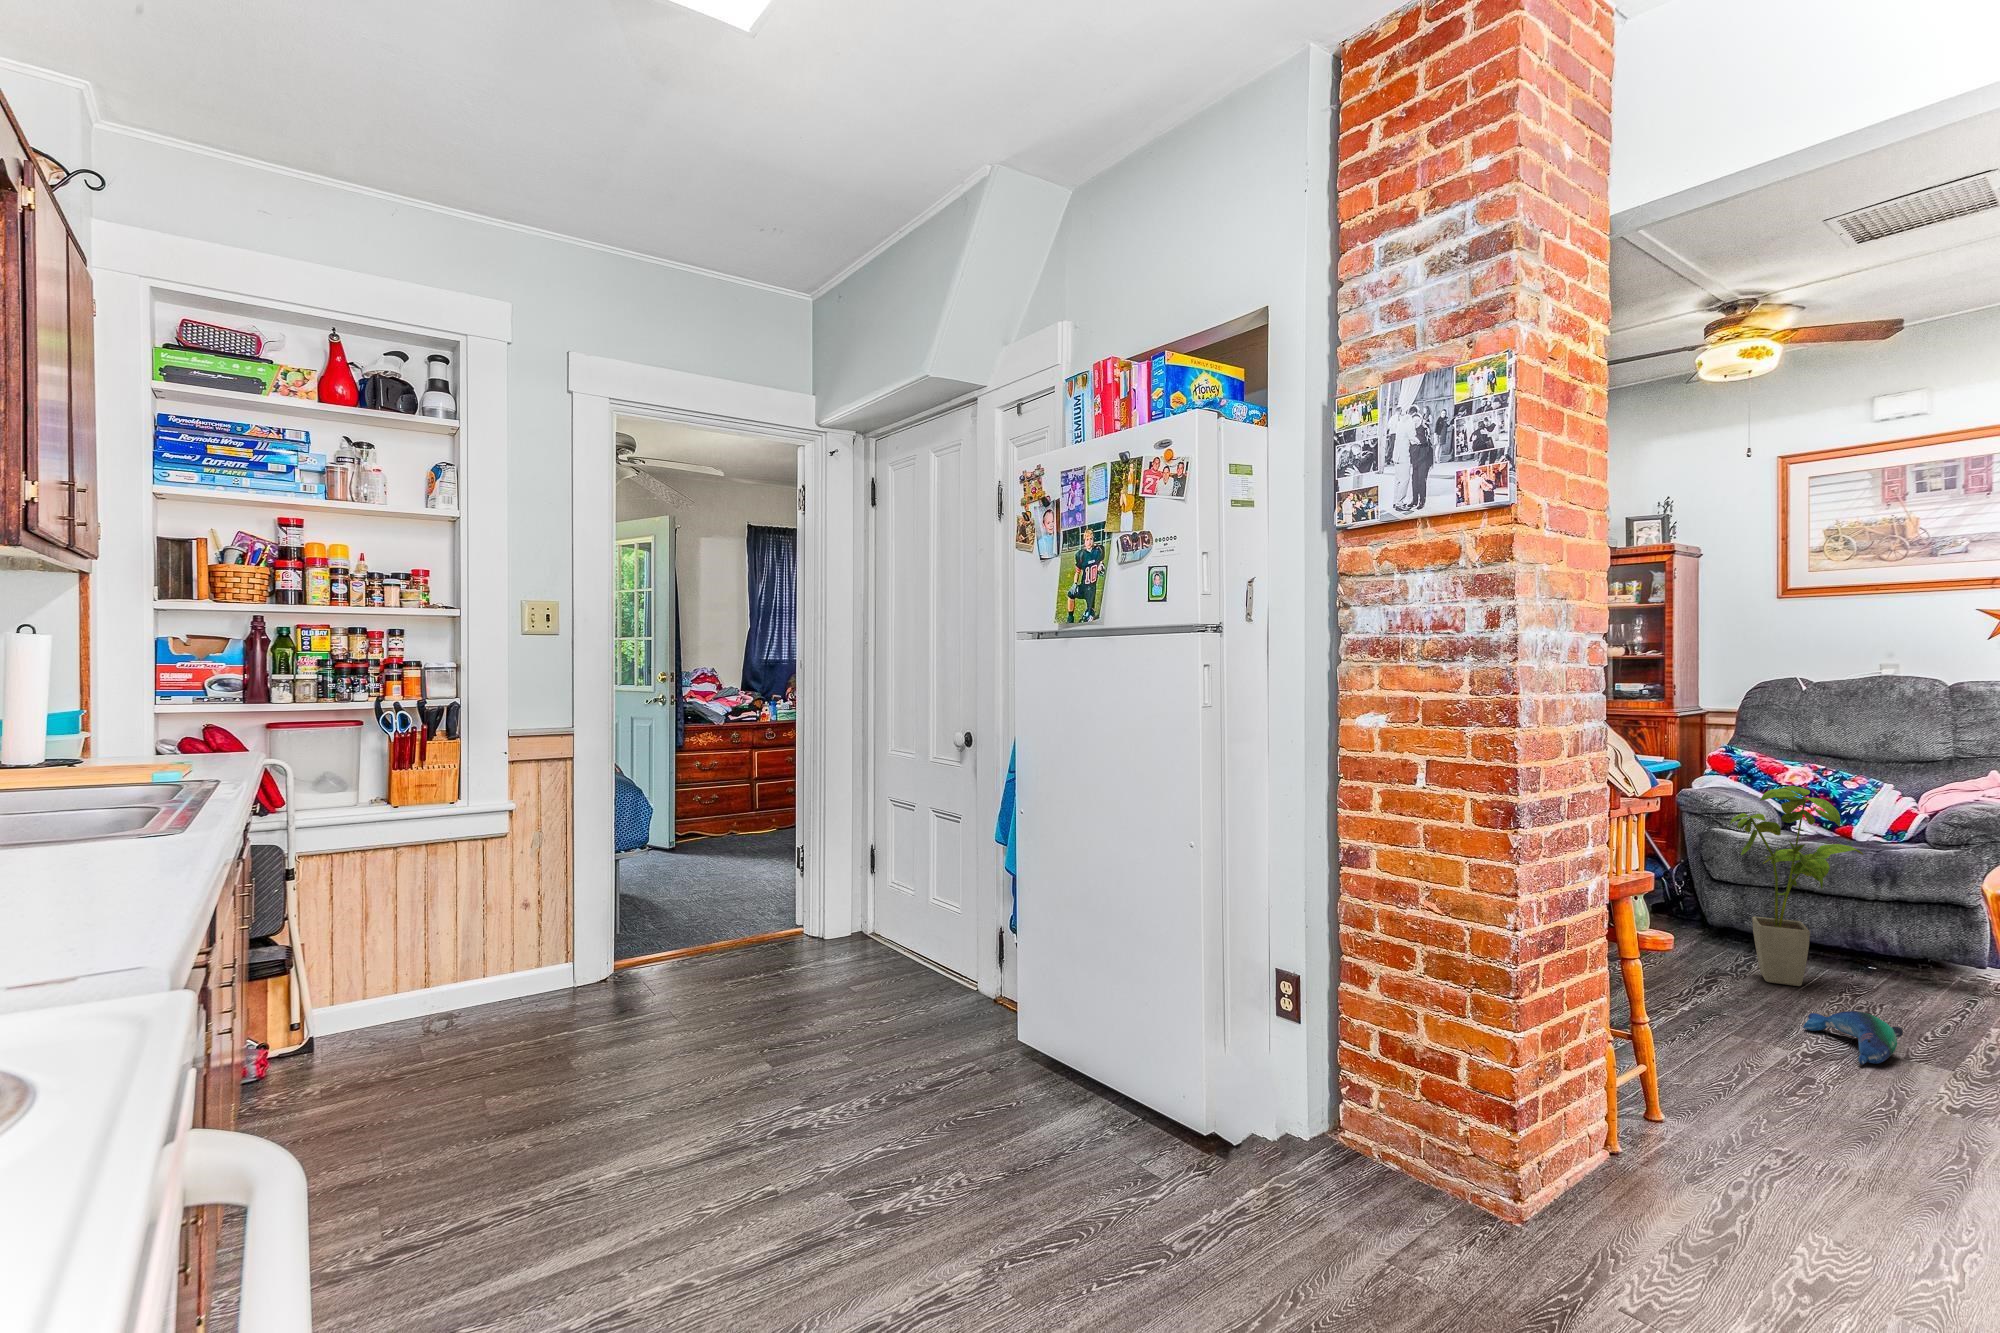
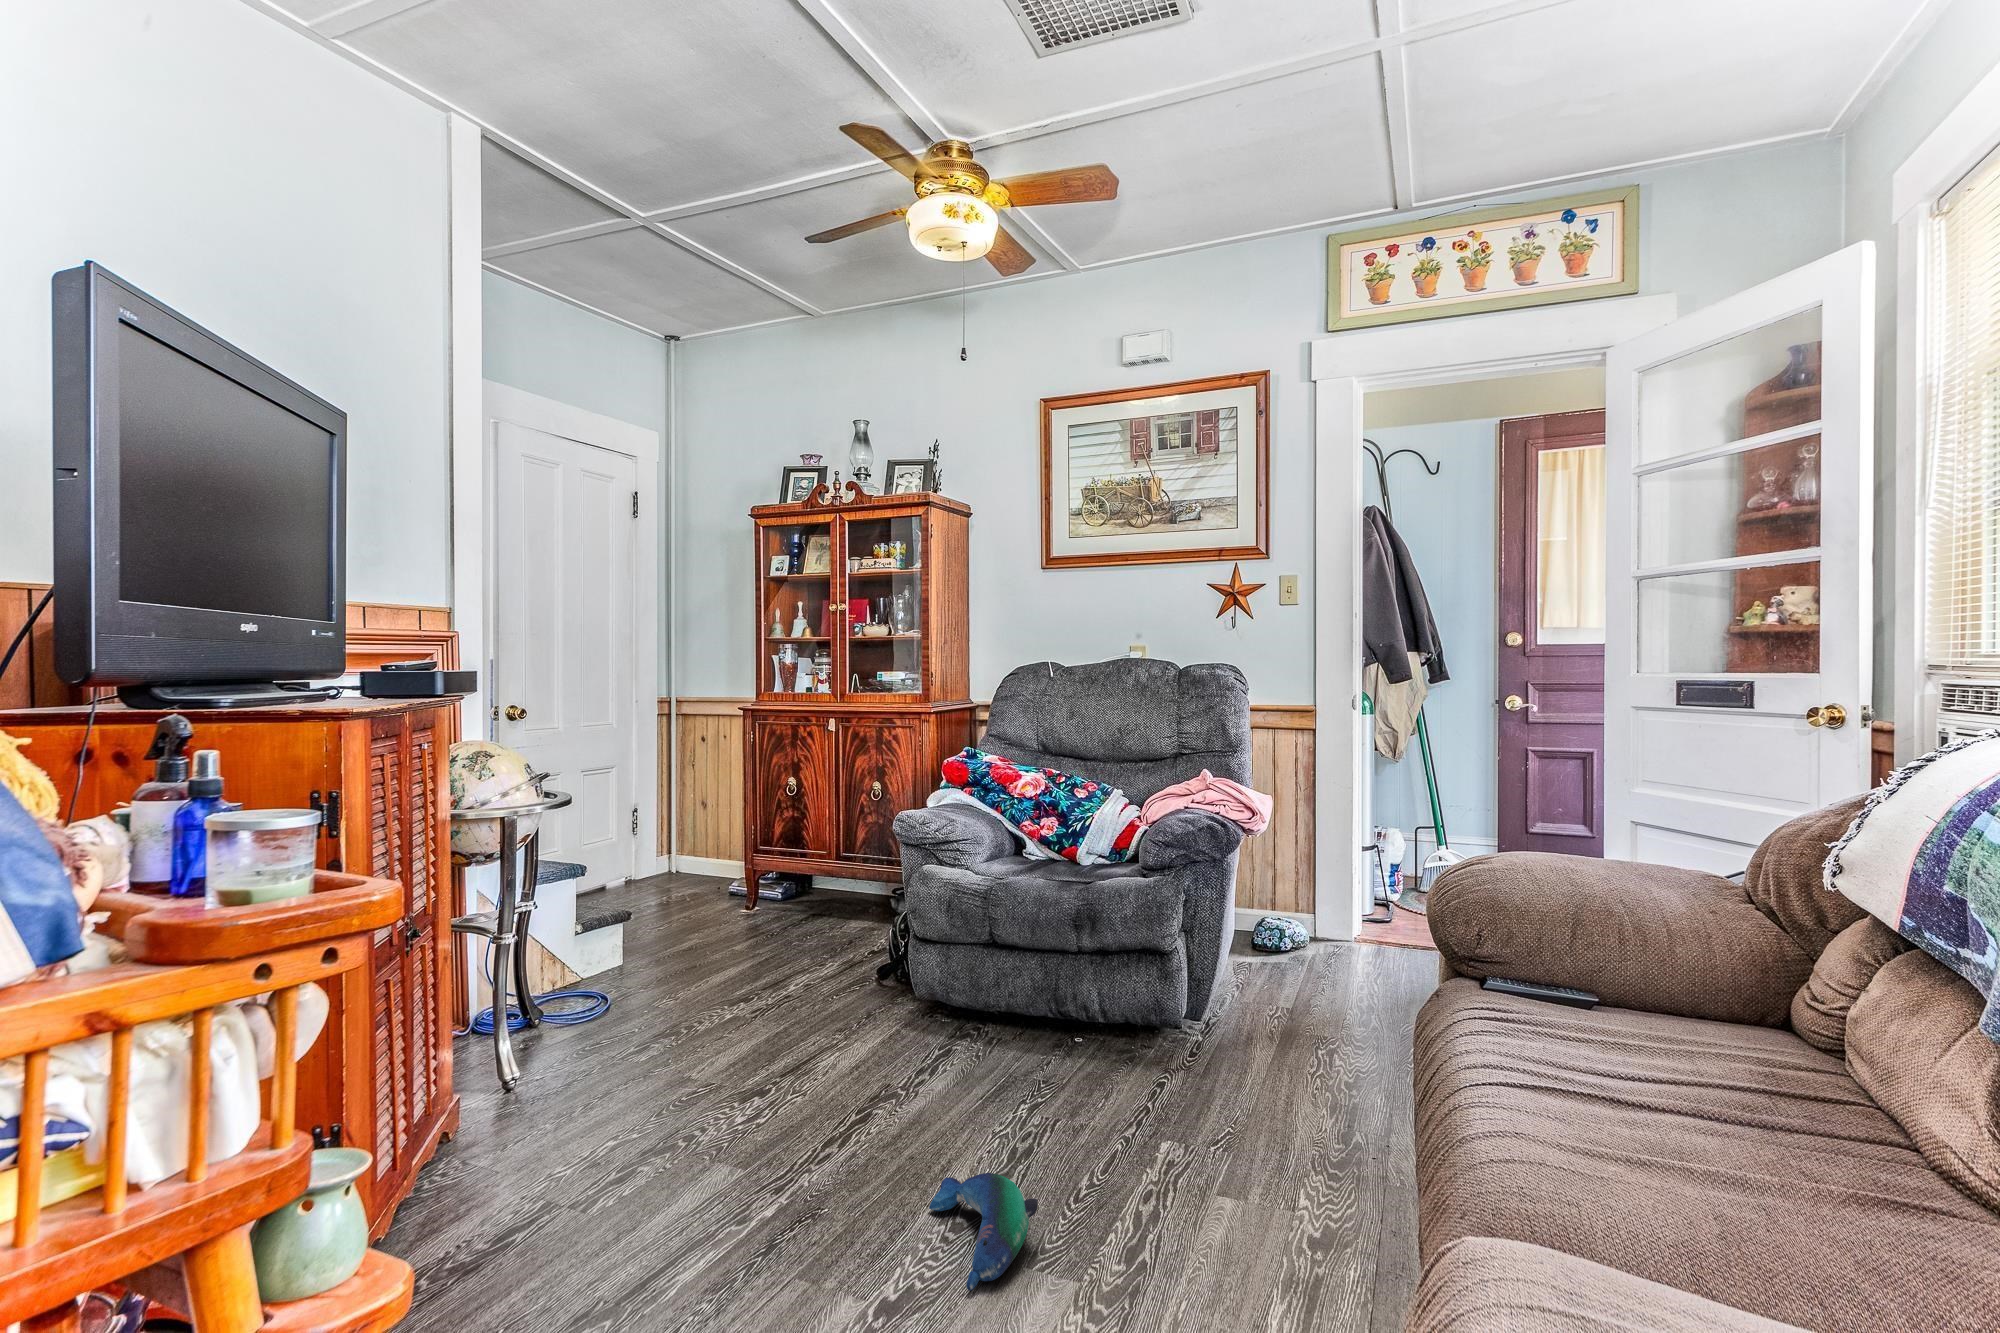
house plant: present [1729,786,1864,986] -> none [900,806,1053,1103]

